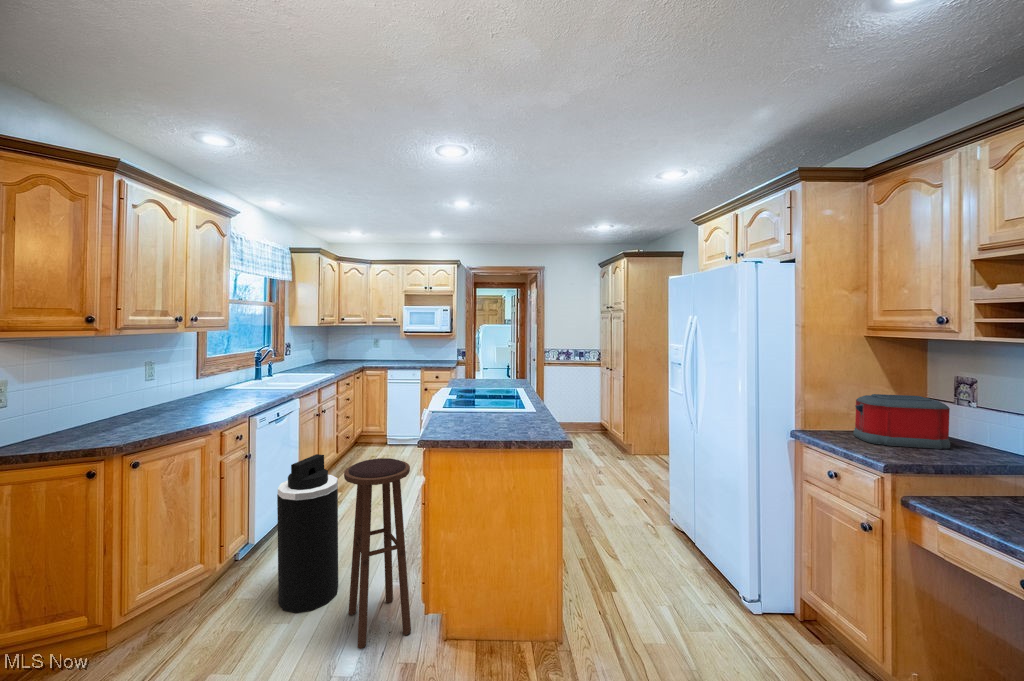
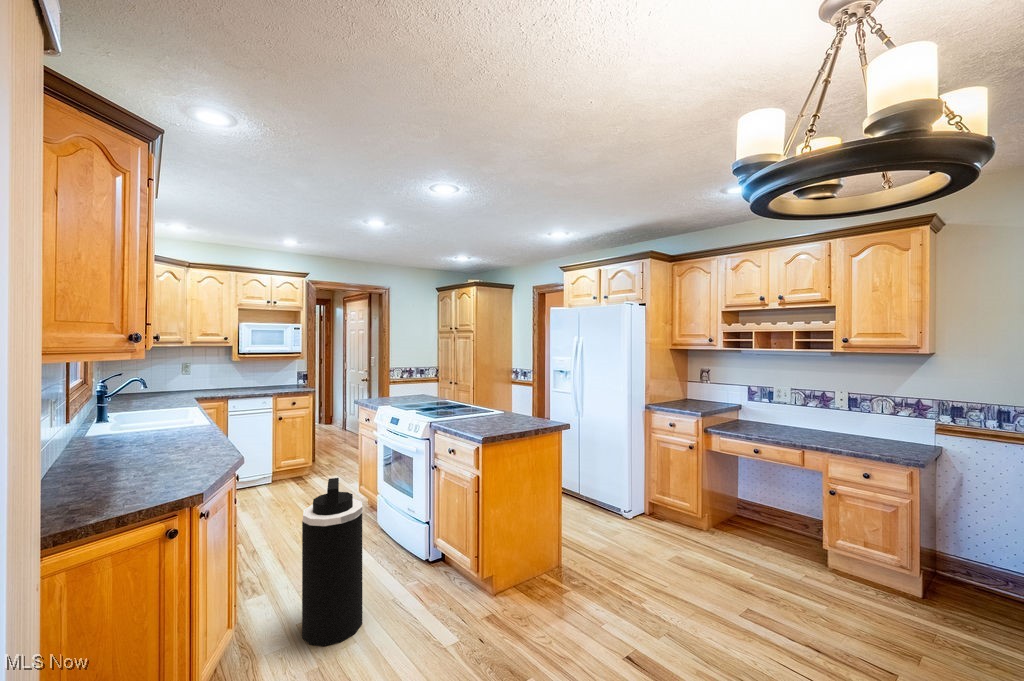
toaster: present [853,394,950,449] -> none [673,380,712,407]
stool: present [344,458,411,649] -> none [392,464,463,635]

